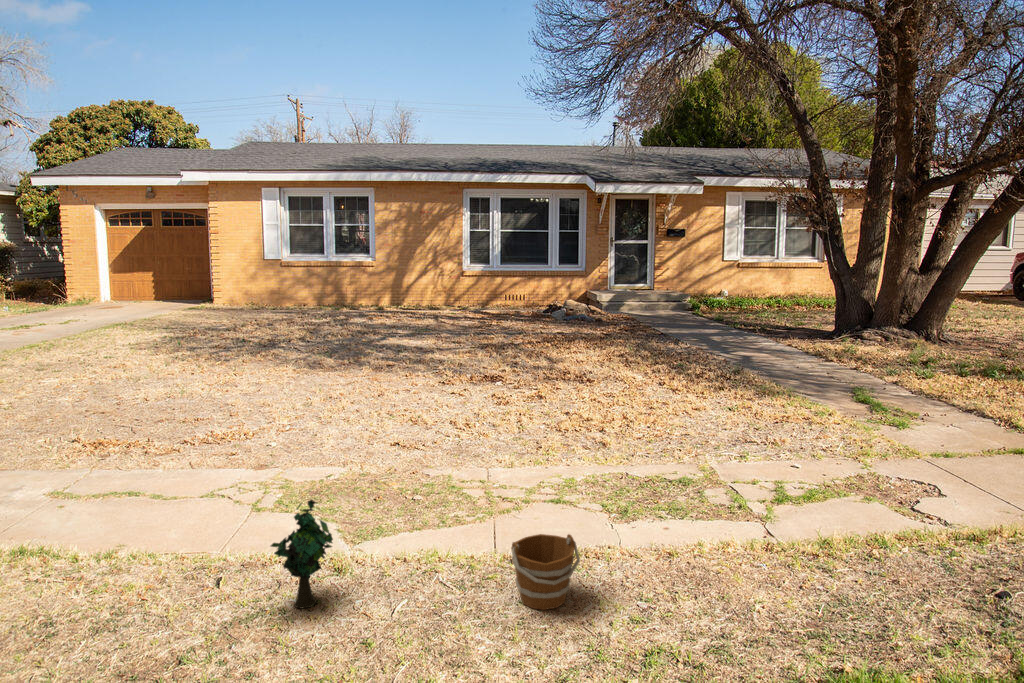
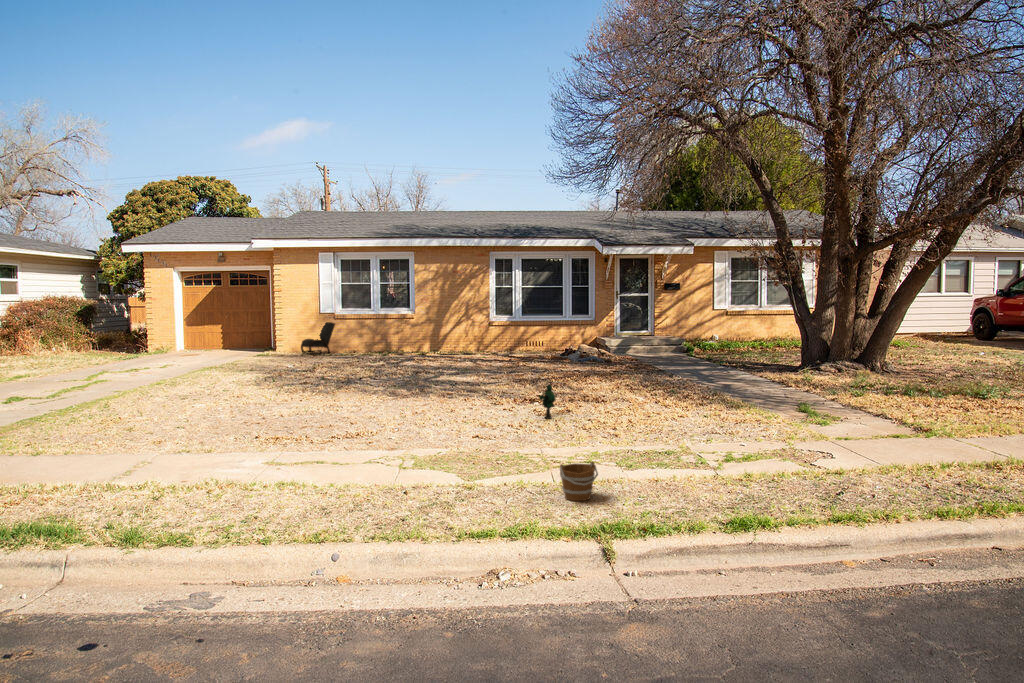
lounge chair: none [239,270,280,308] -> present [301,322,335,355]
decorative plant: present [271,500,333,609] -> present [538,382,558,419]

